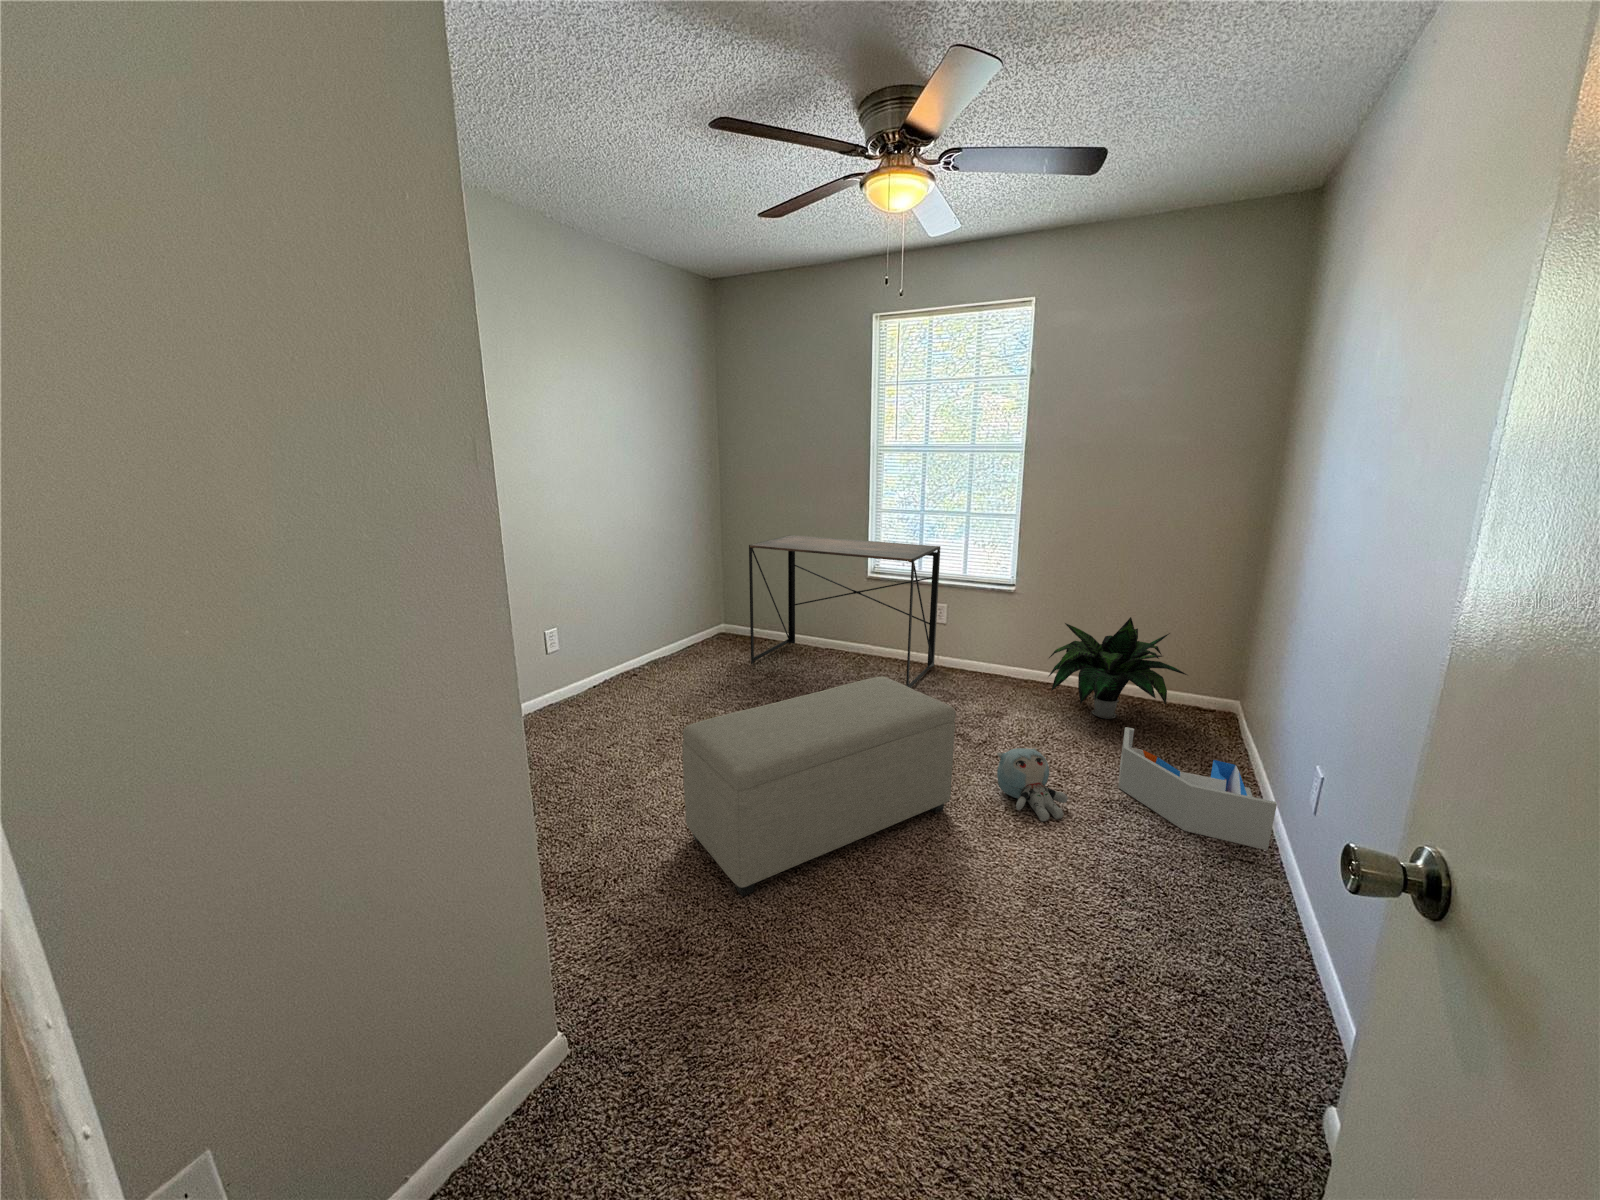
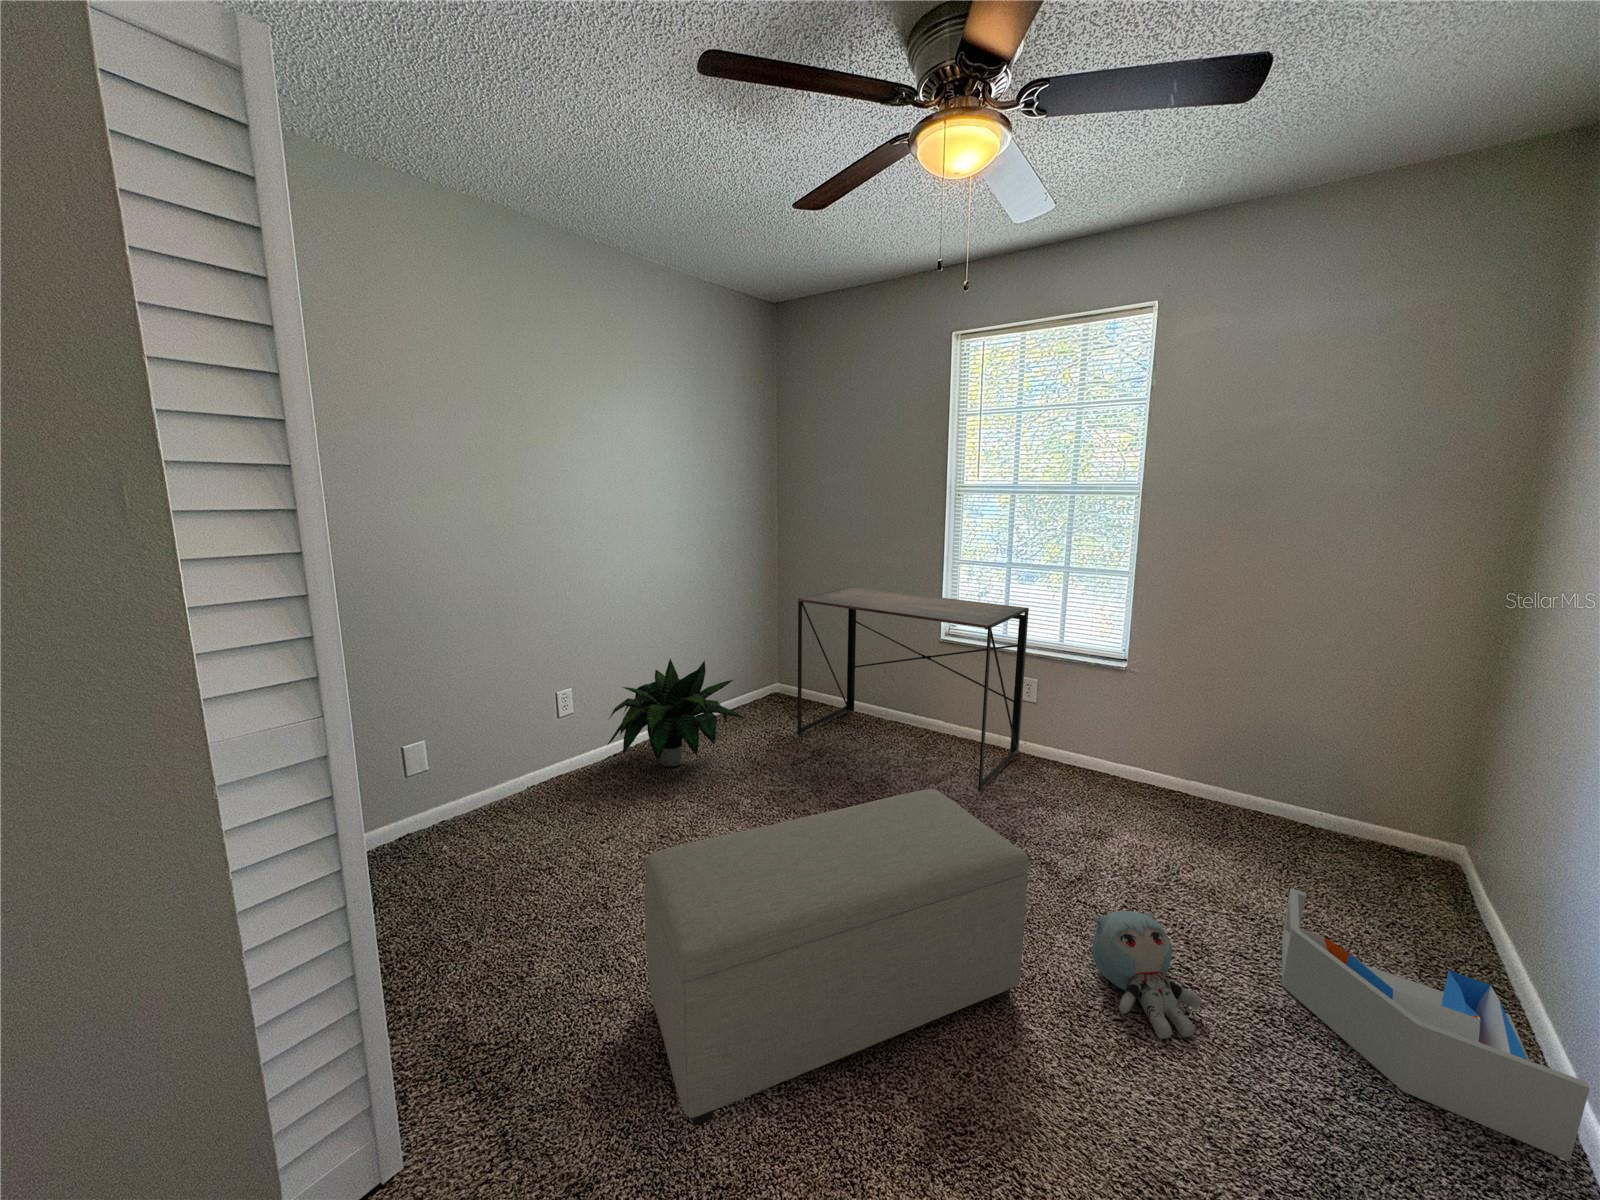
potted plant: present [1048,617,1187,719] -> present [607,659,743,766]

